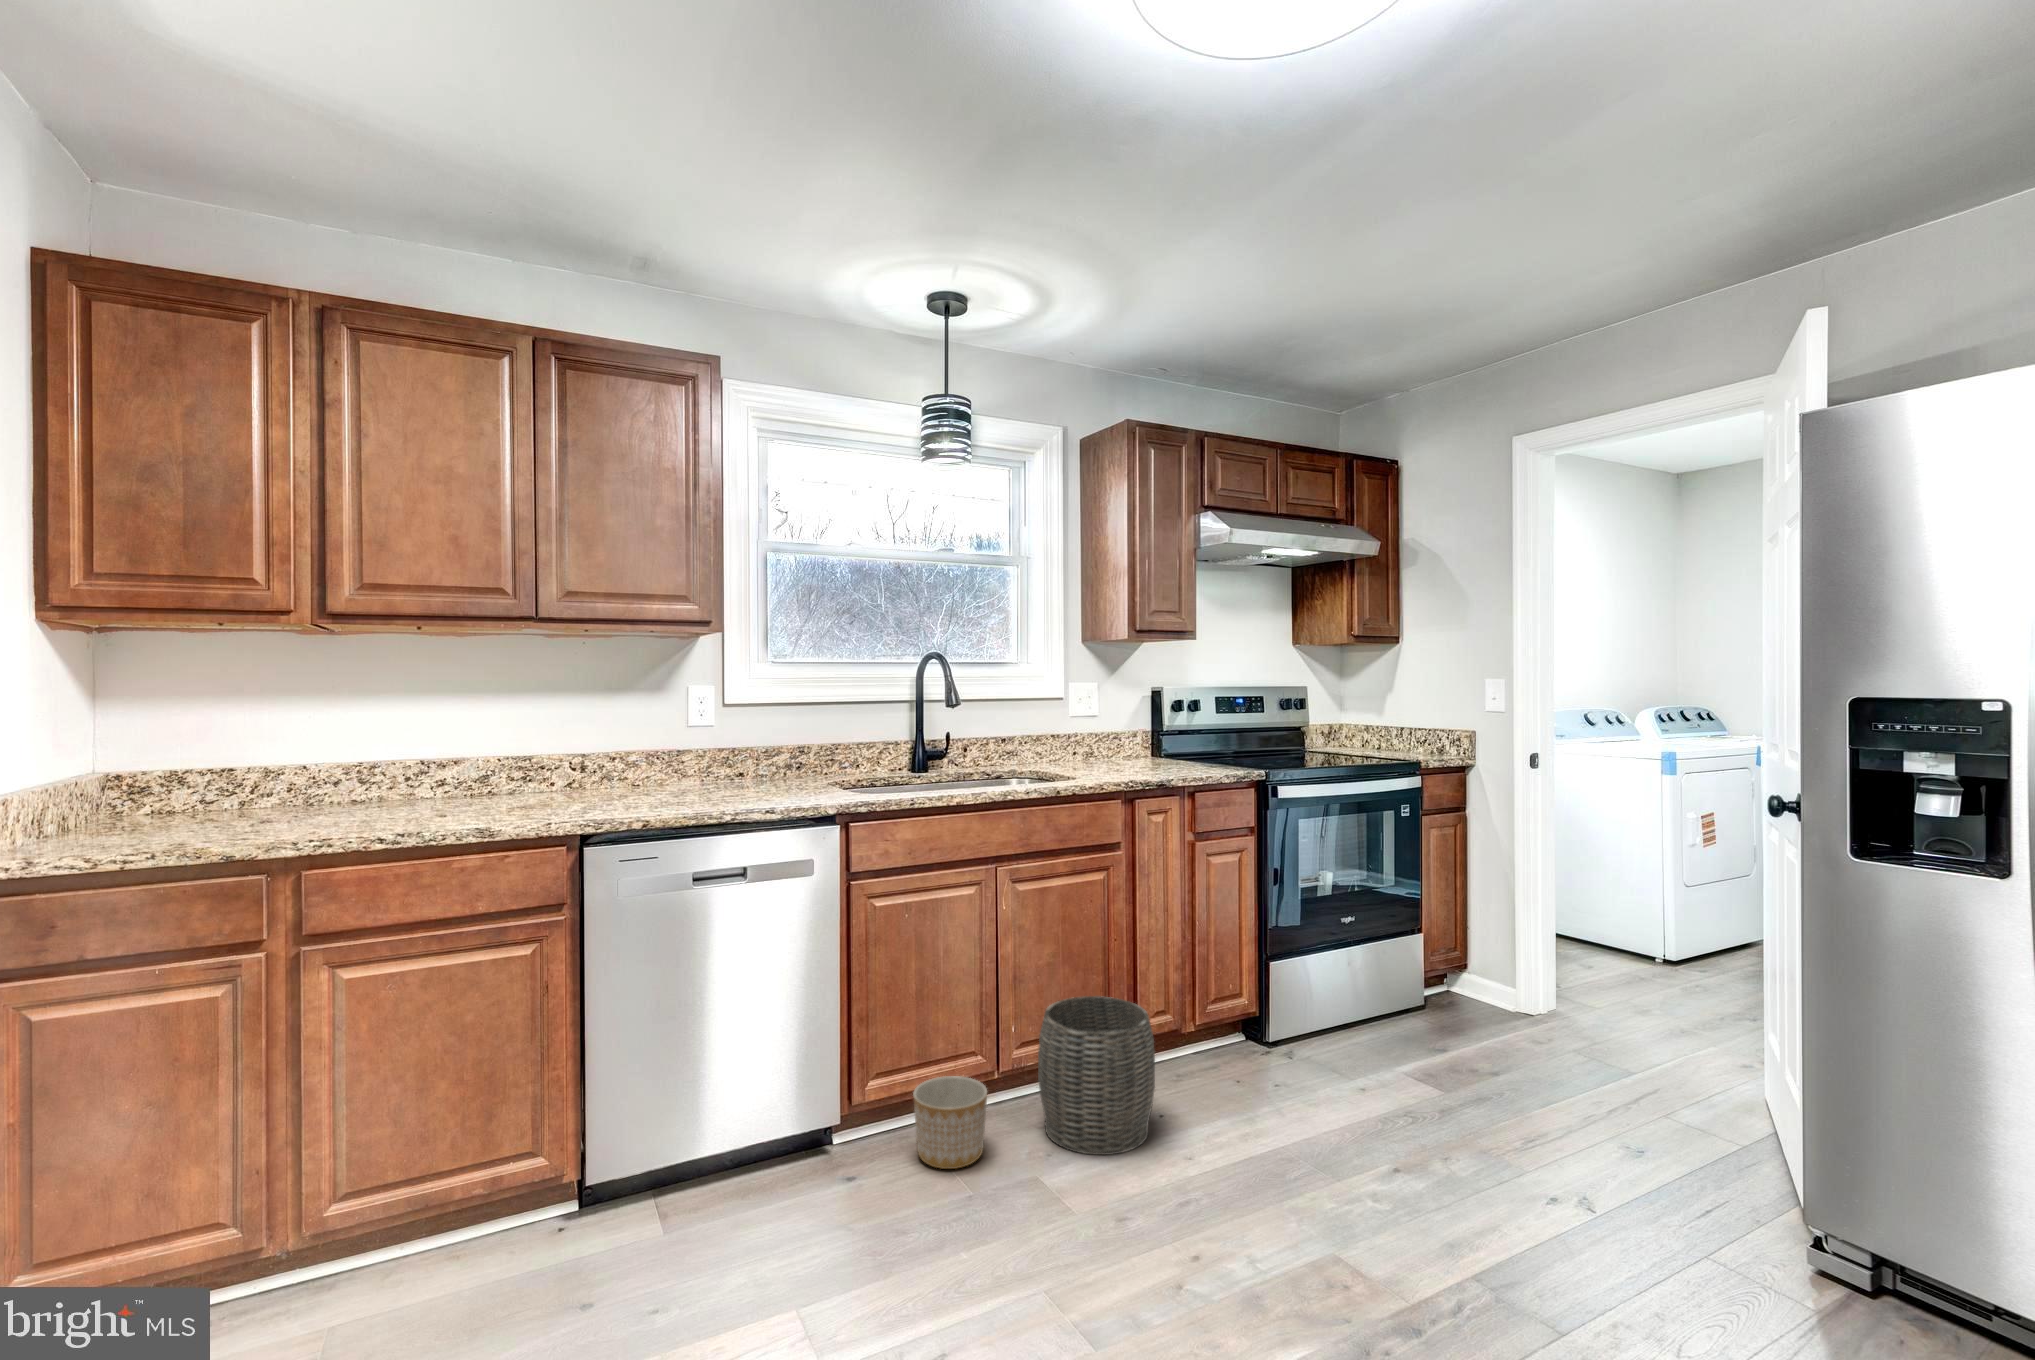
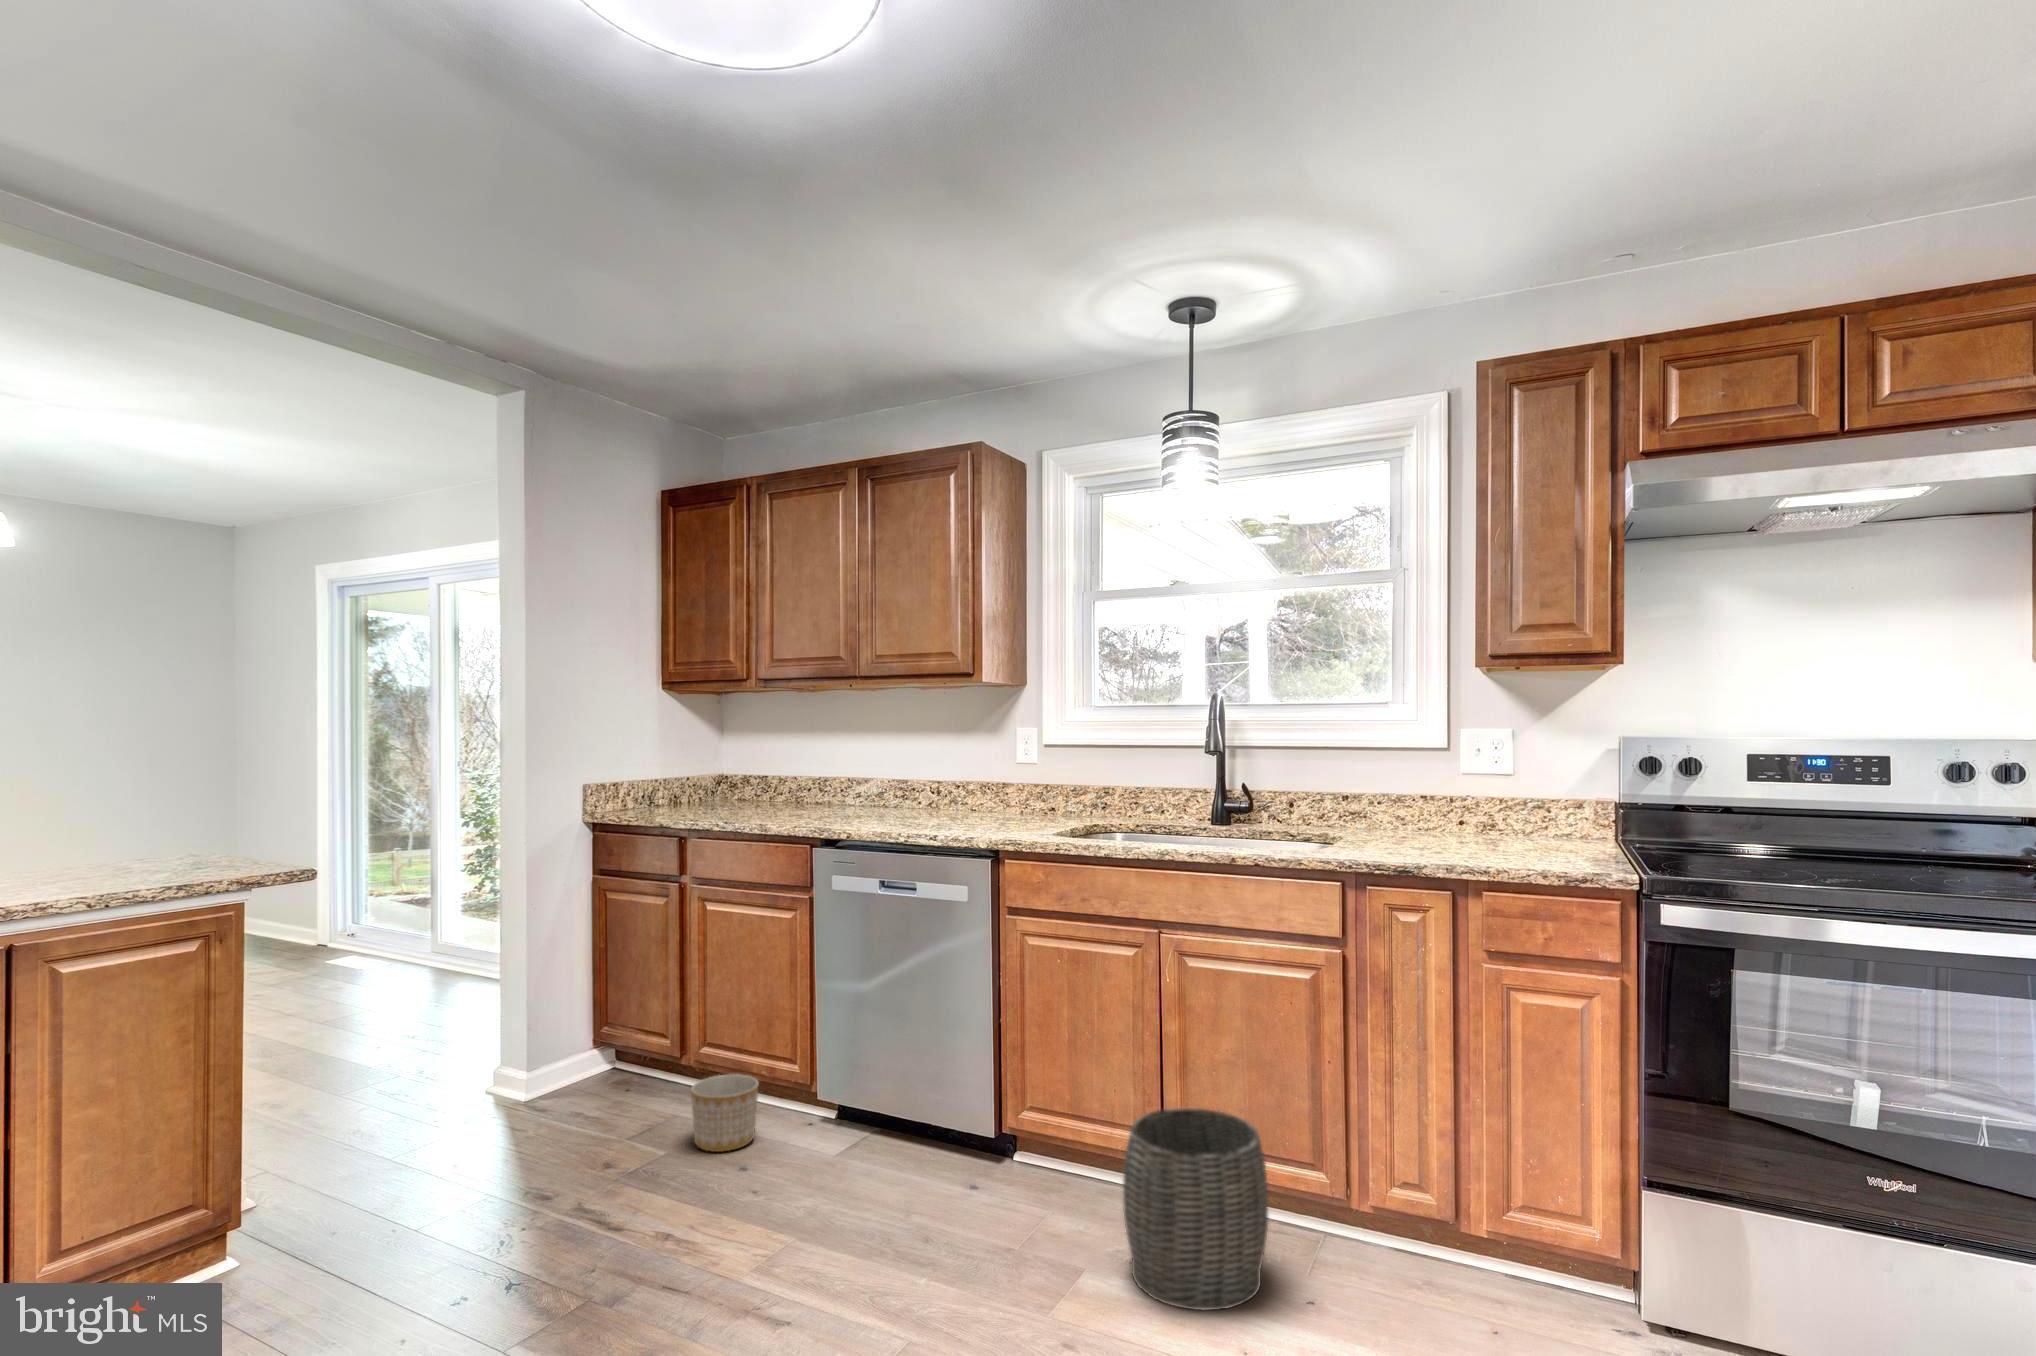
planter: present [913,1076,987,1169] -> present [691,1074,759,1152]

